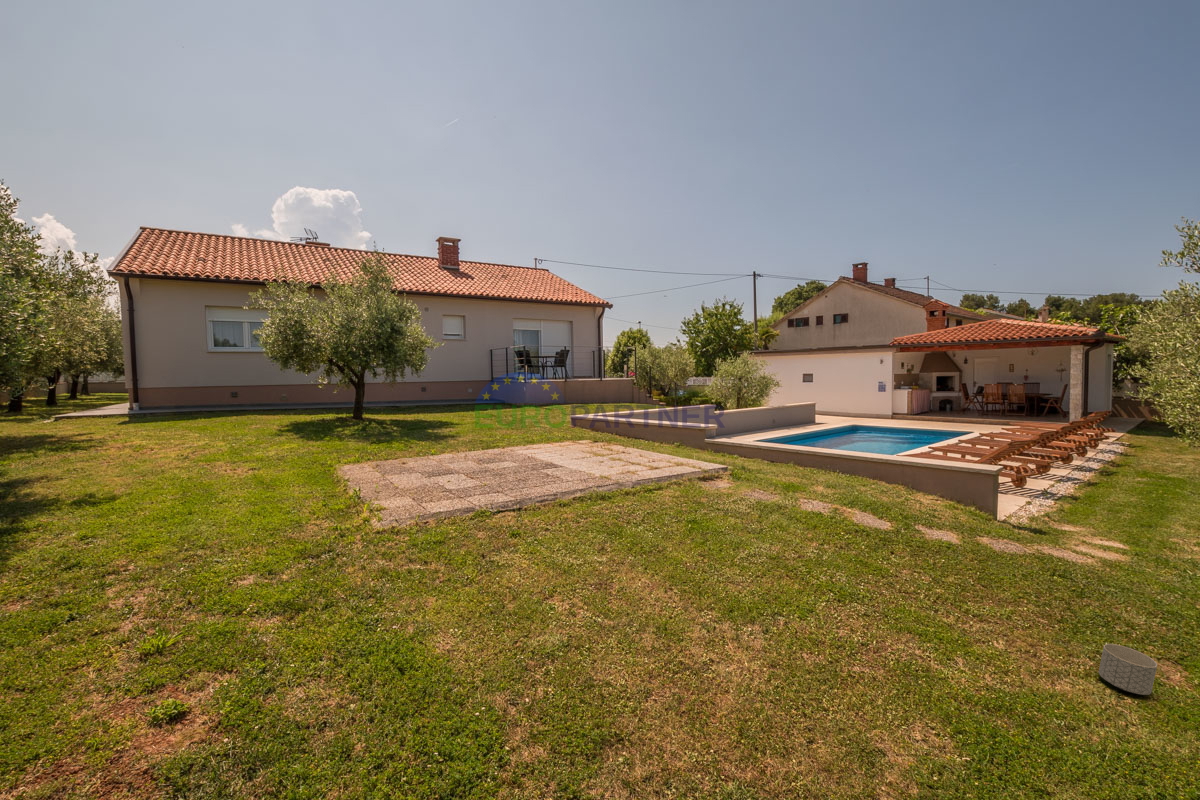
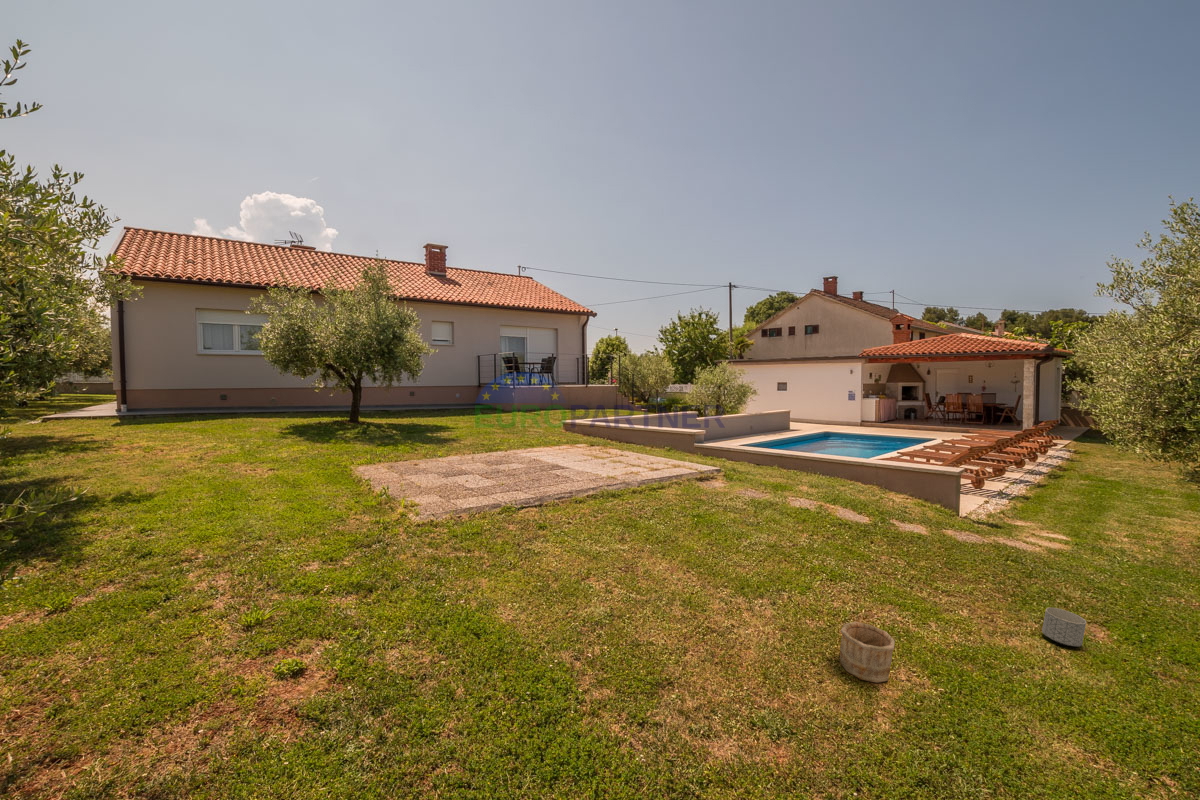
wooden bucket: none [839,663,907,744] -> present [840,622,895,683]

